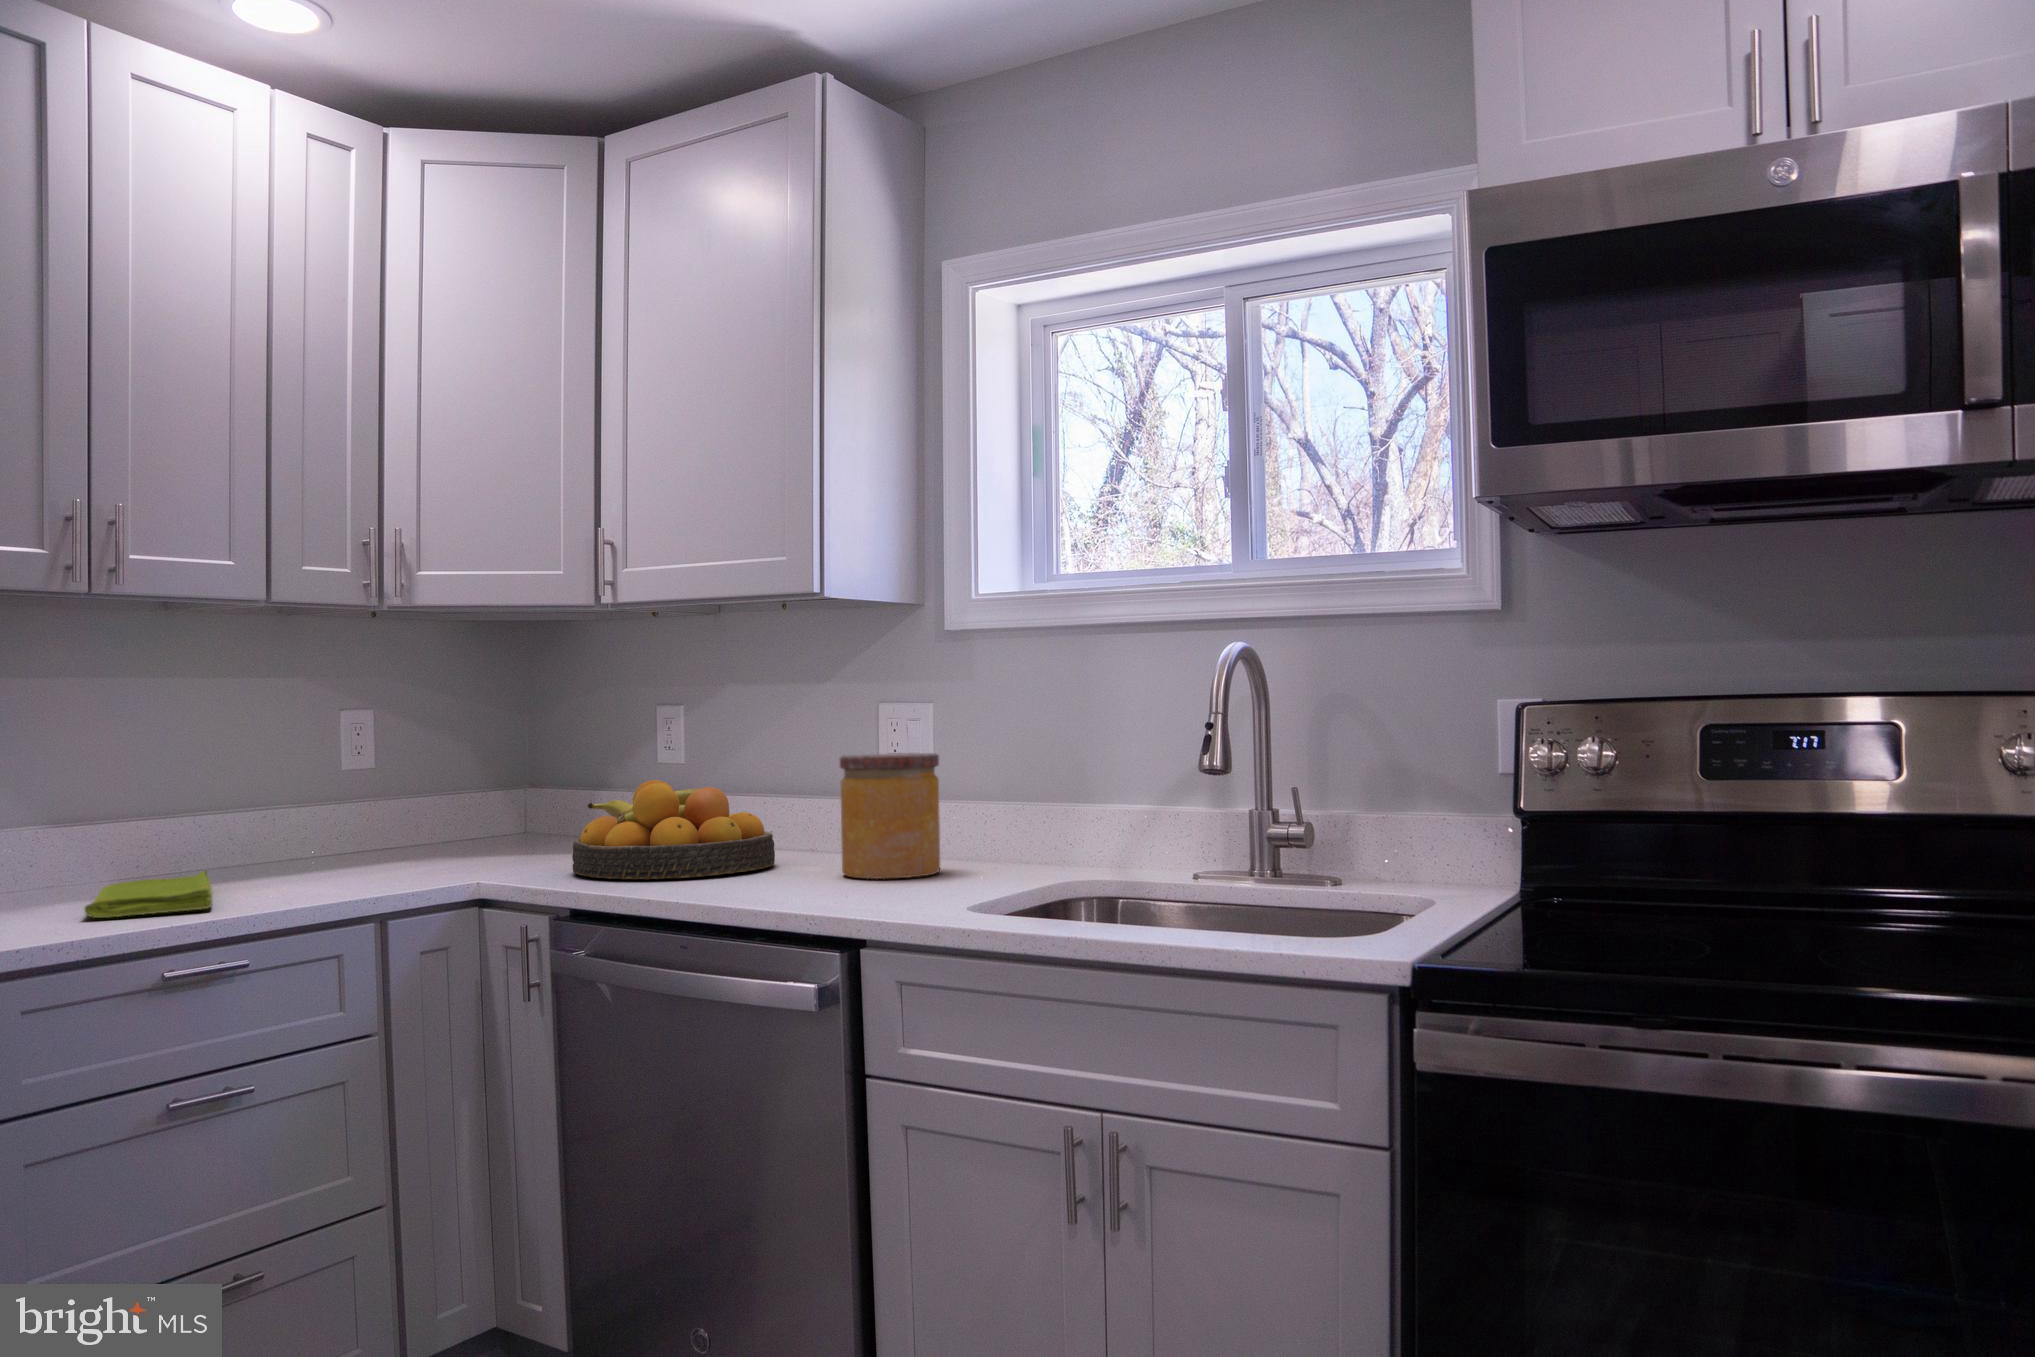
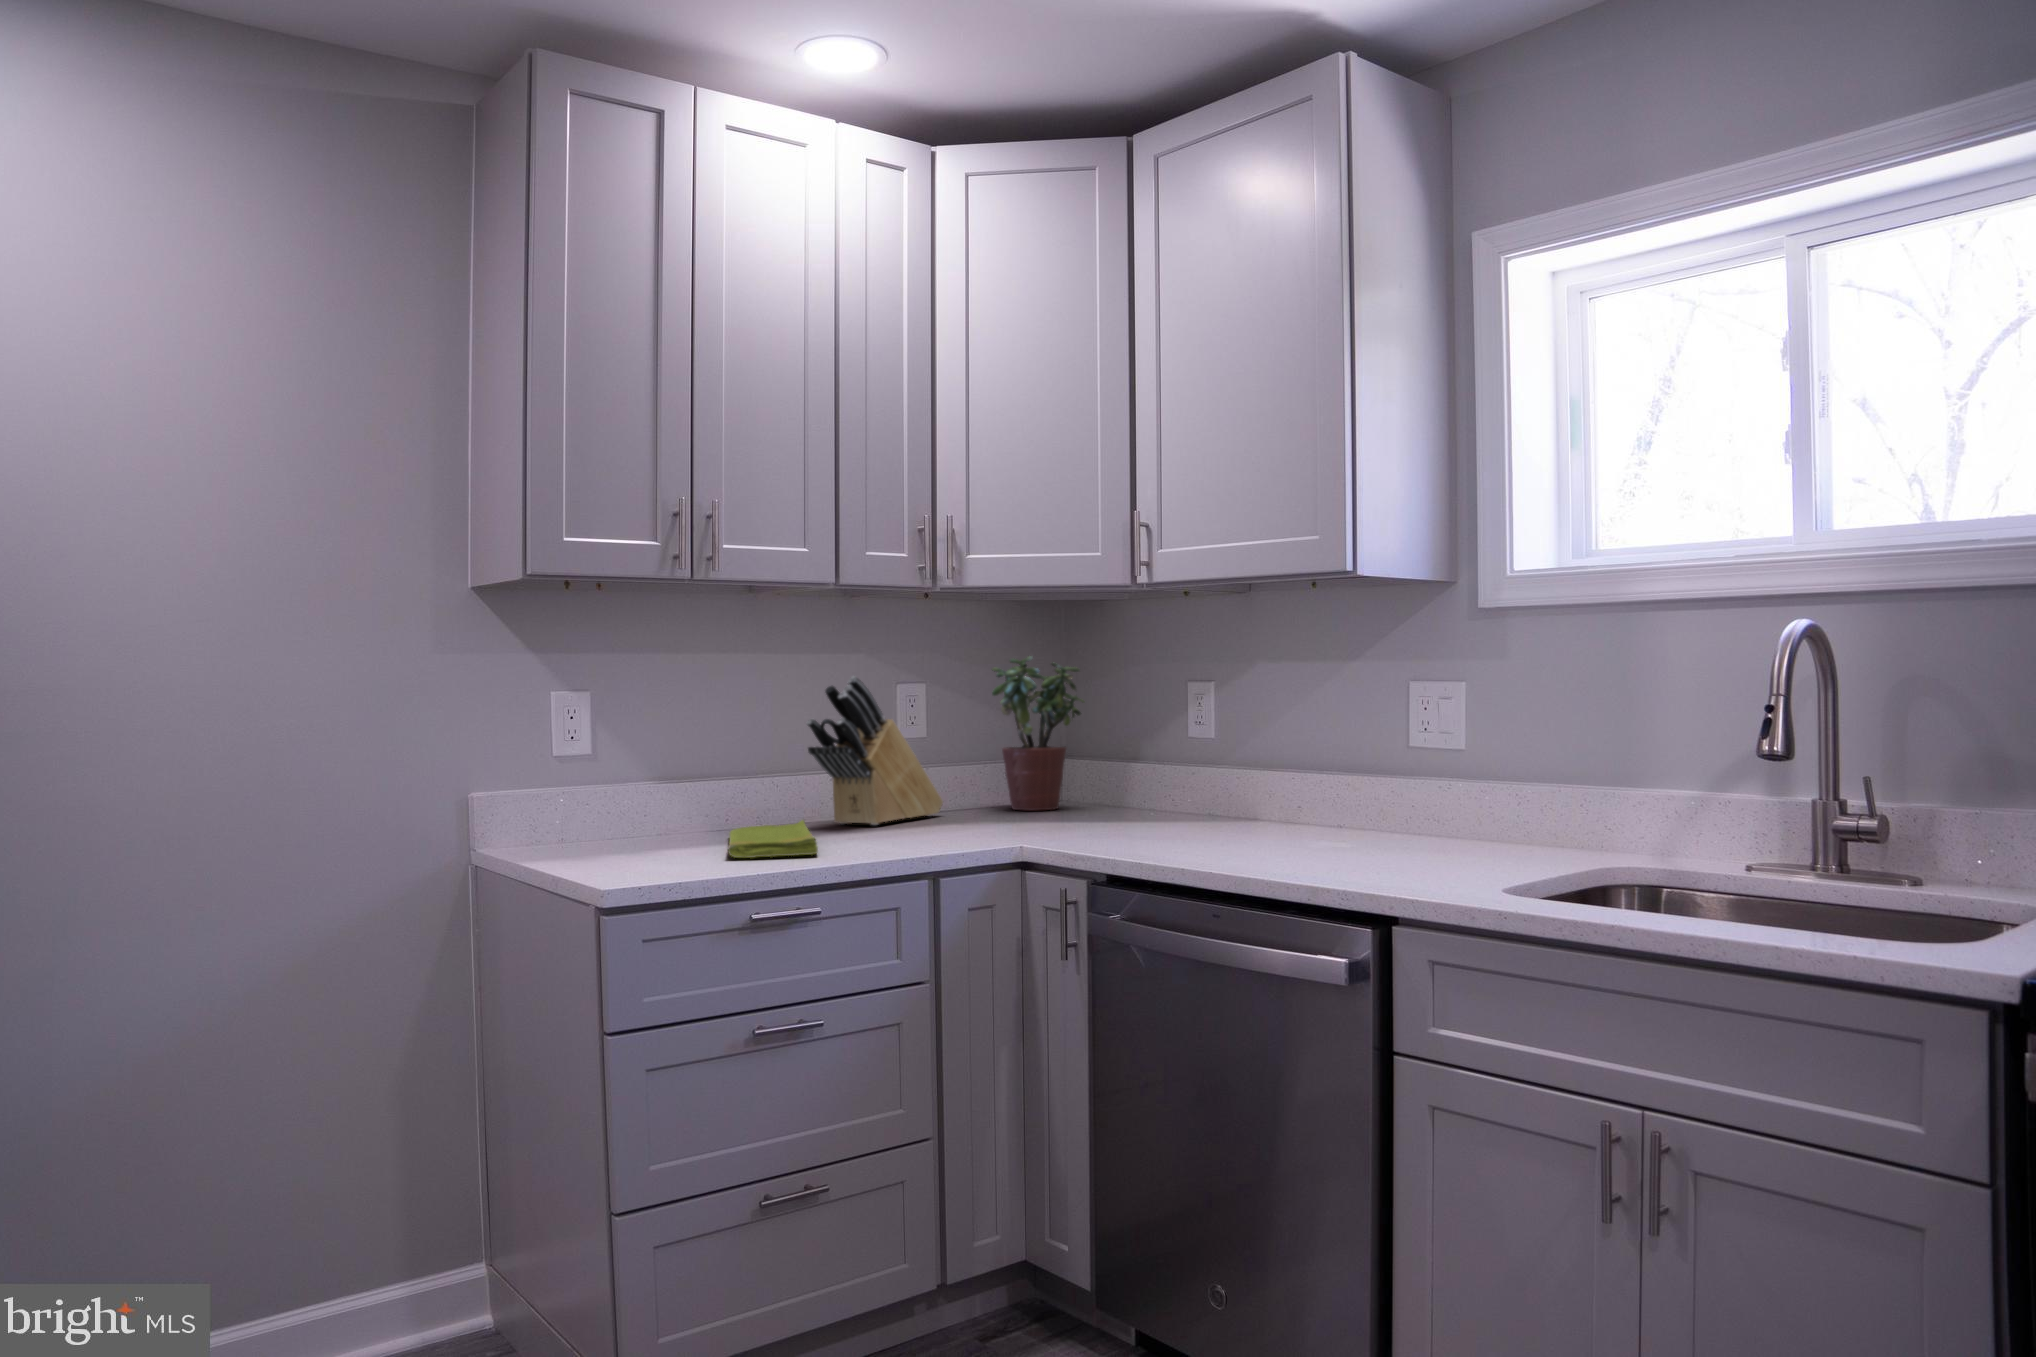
potted plant: none [458,682,567,852] -> present [992,656,1084,811]
knife block: none [214,702,396,875] -> present [807,677,943,825]
jar: present [840,753,940,879] -> none [1355,731,1457,855]
fruit bowl: present [572,780,775,879] -> none [1100,751,1287,845]

